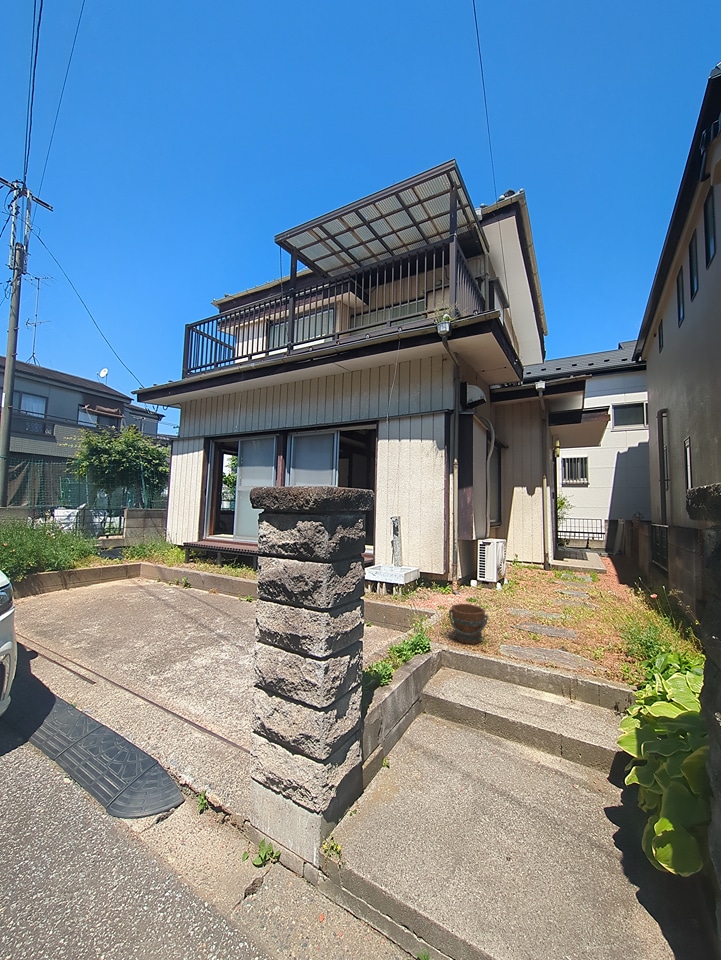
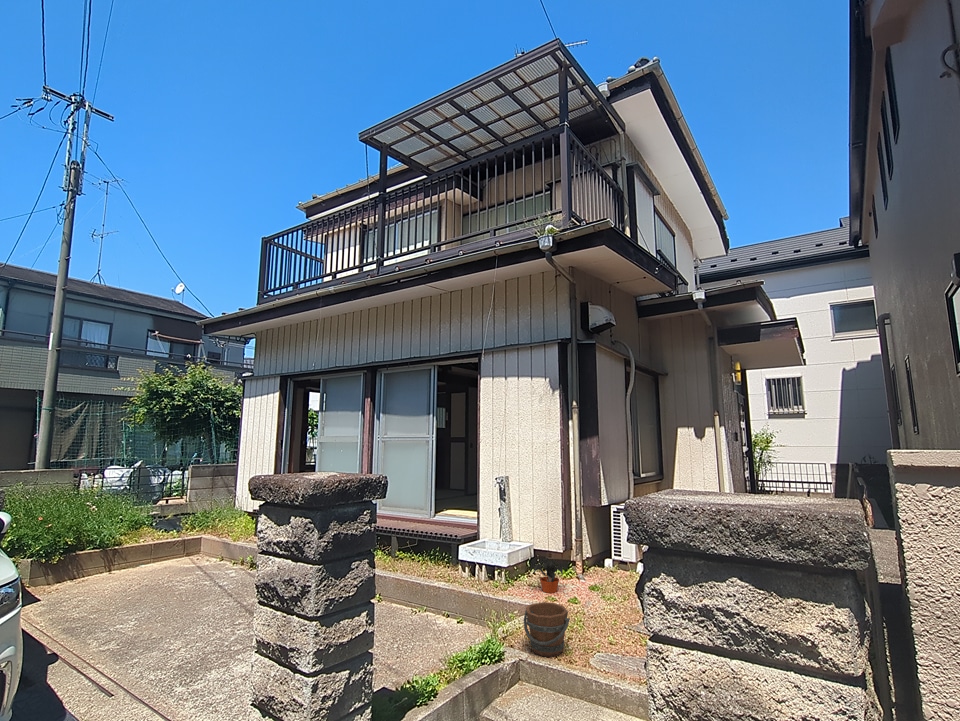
potted plant: none [427,574,456,600] -> present [531,558,567,593]

